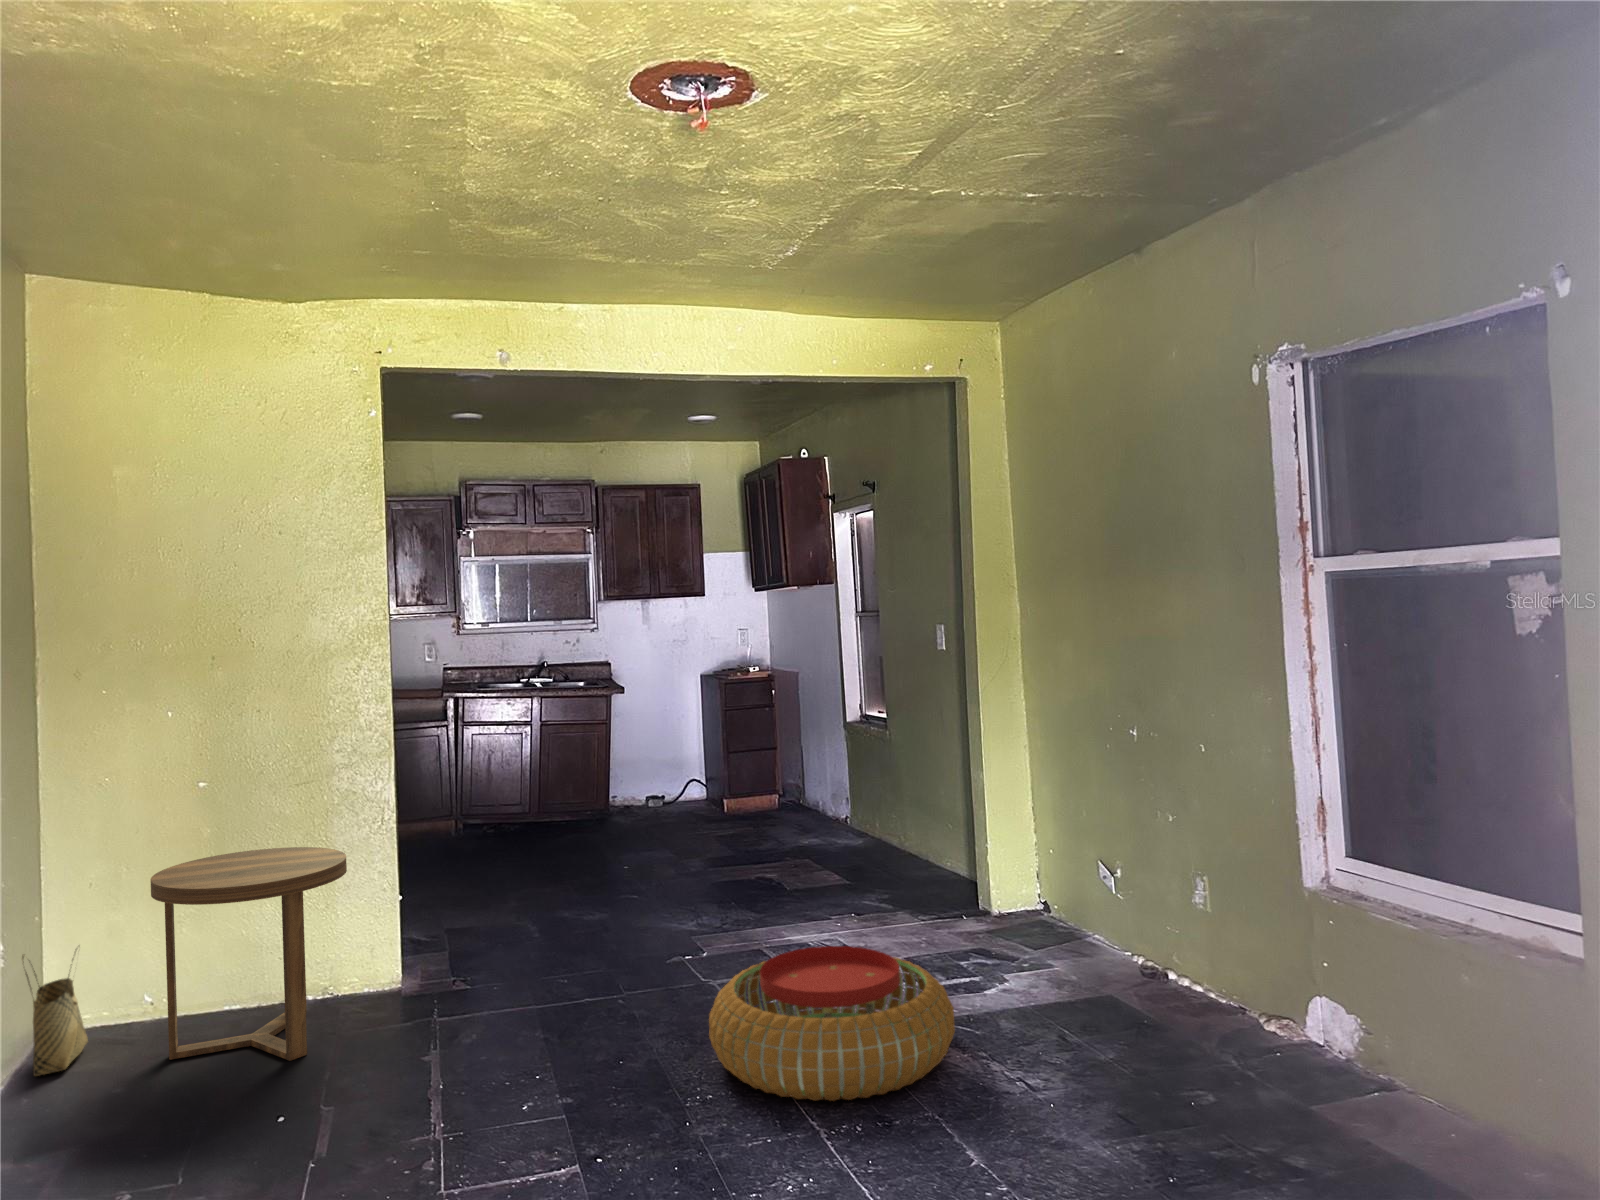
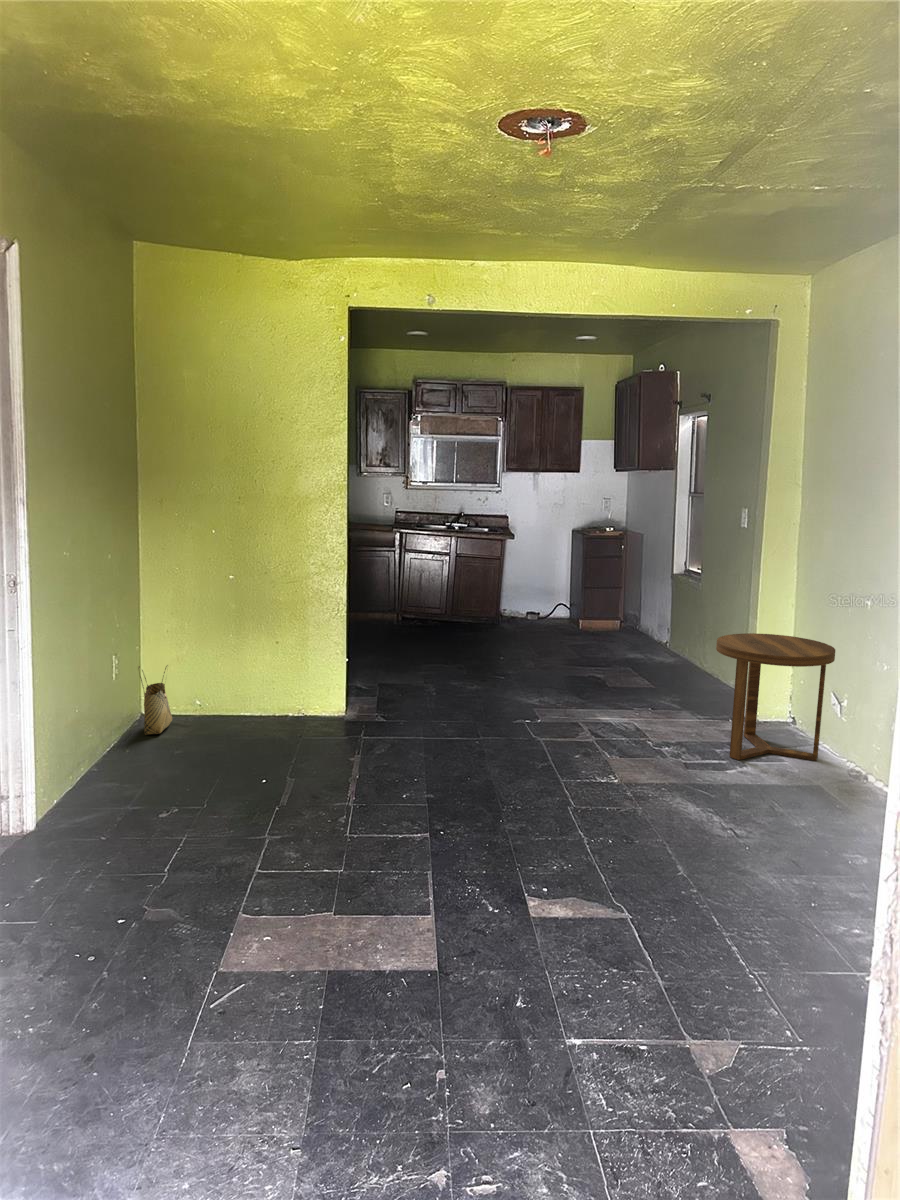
side table: present [150,847,347,1061] -> present [716,633,835,761]
pouf: present [709,946,955,1101] -> none [525,724,691,821]

